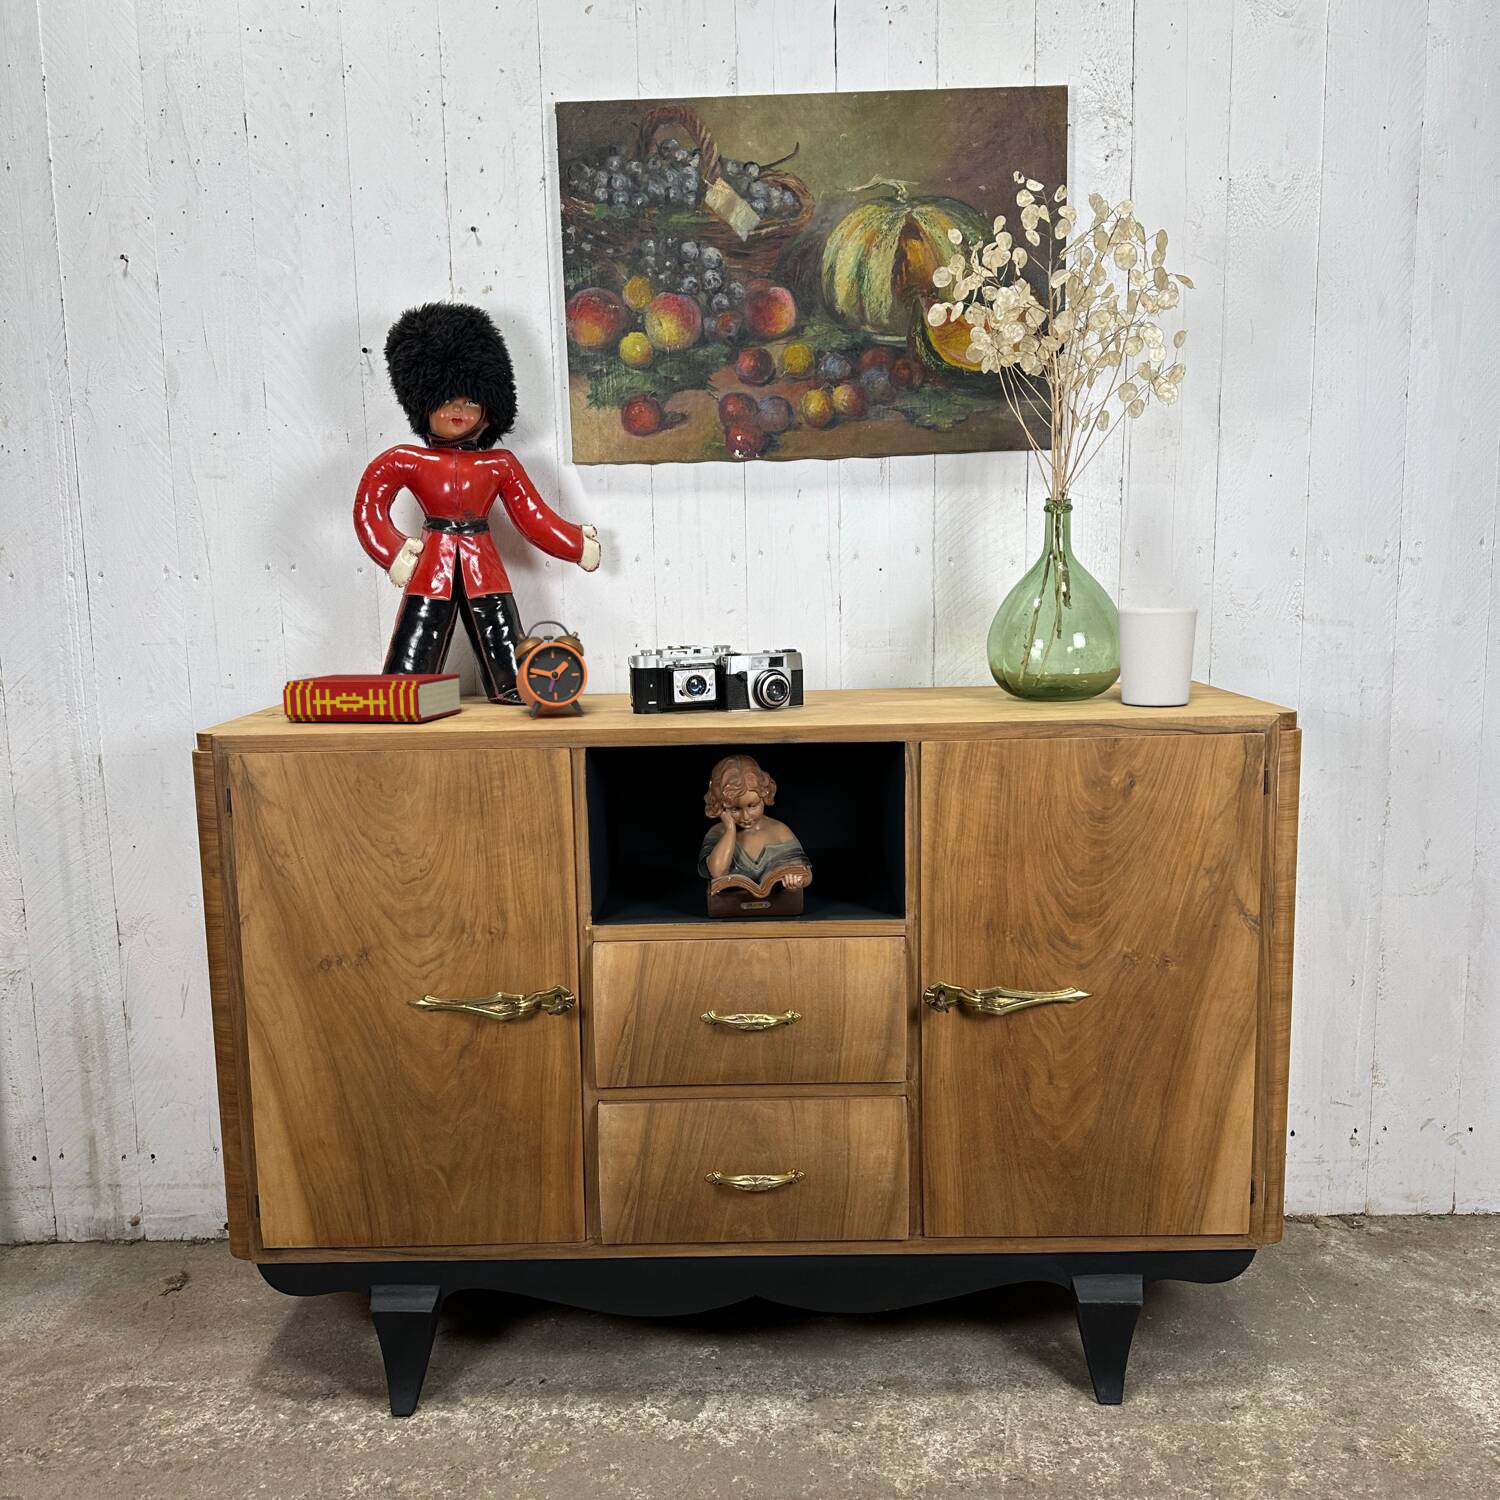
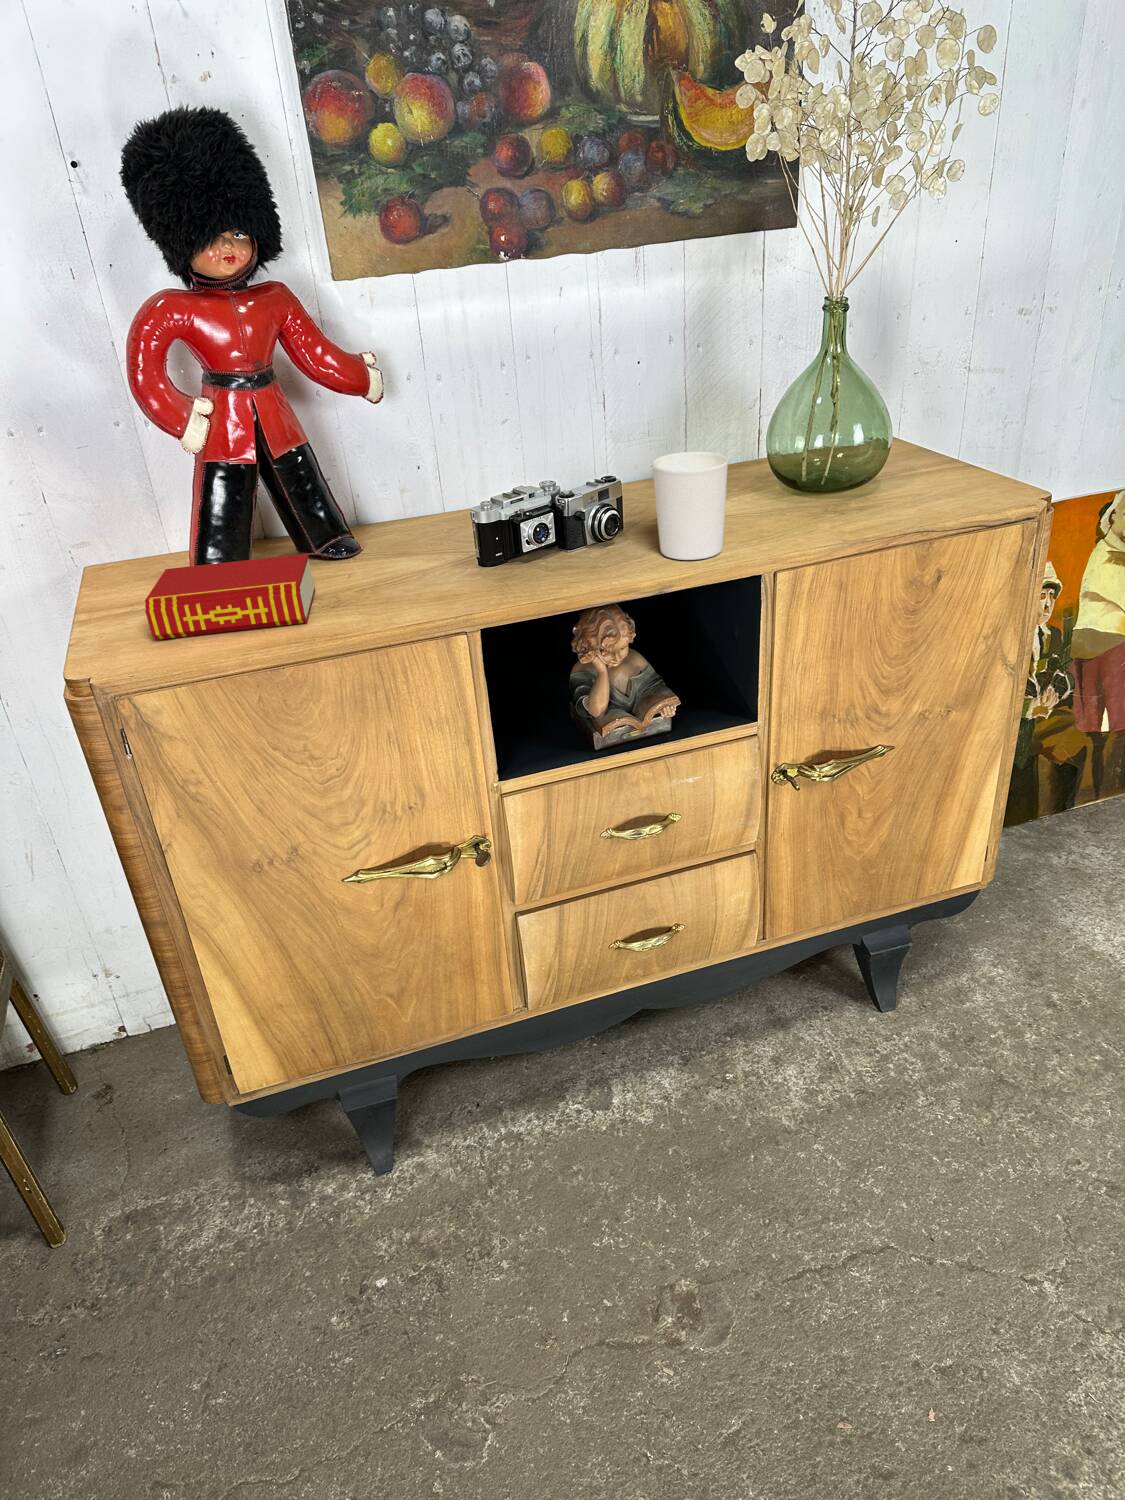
candle holder: present [1117,608,1198,706] -> present [652,452,728,560]
alarm clock: present [515,621,587,717] -> none [374,491,454,597]

